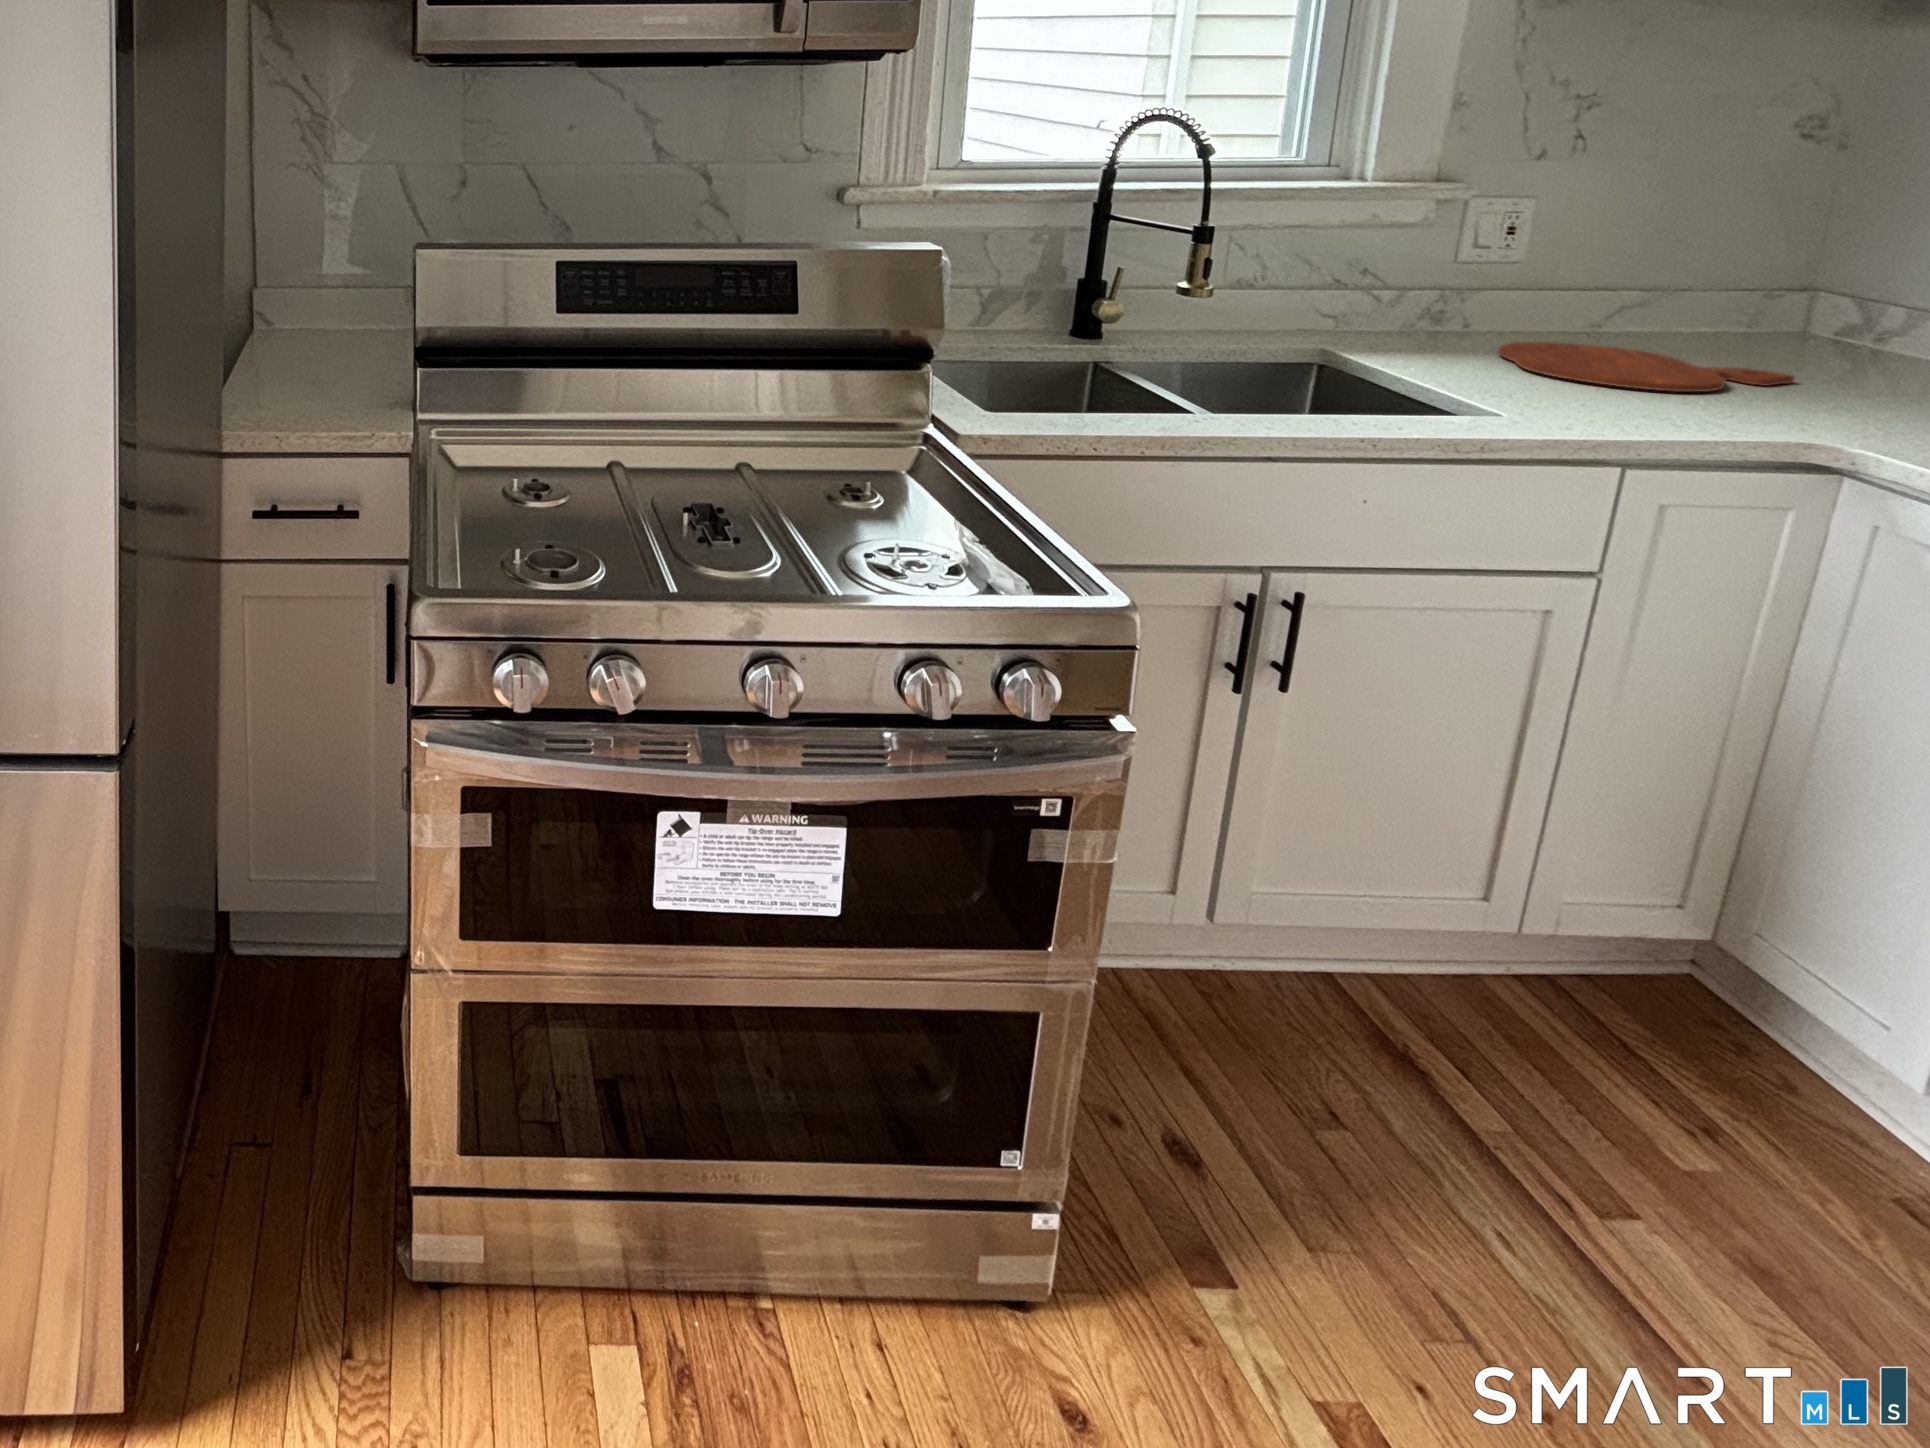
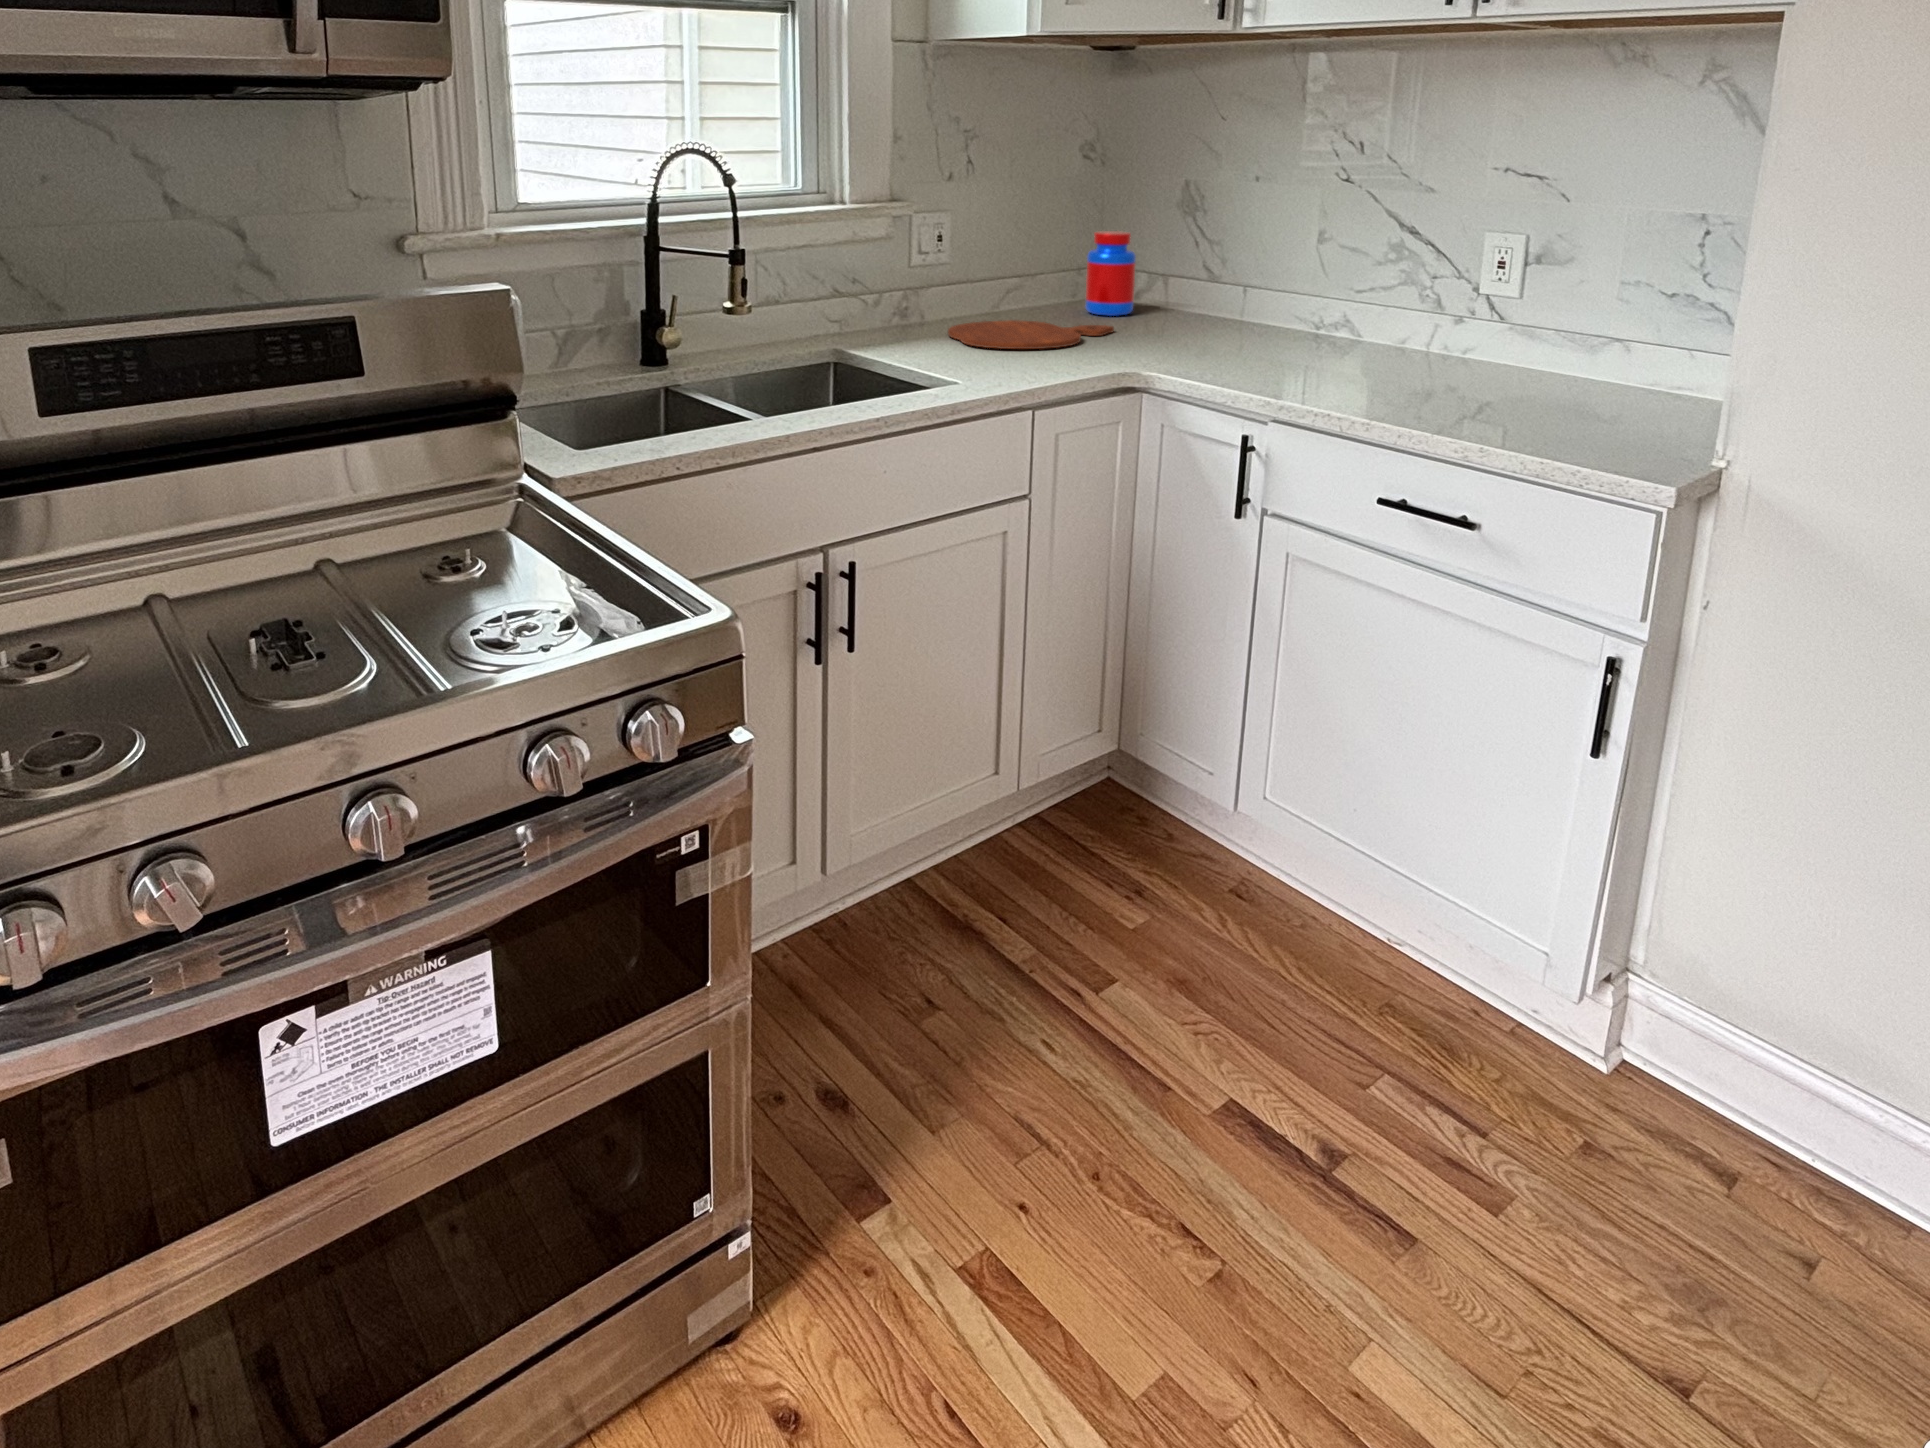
jar: none [1753,243,1863,362] -> present [1086,231,1136,316]

